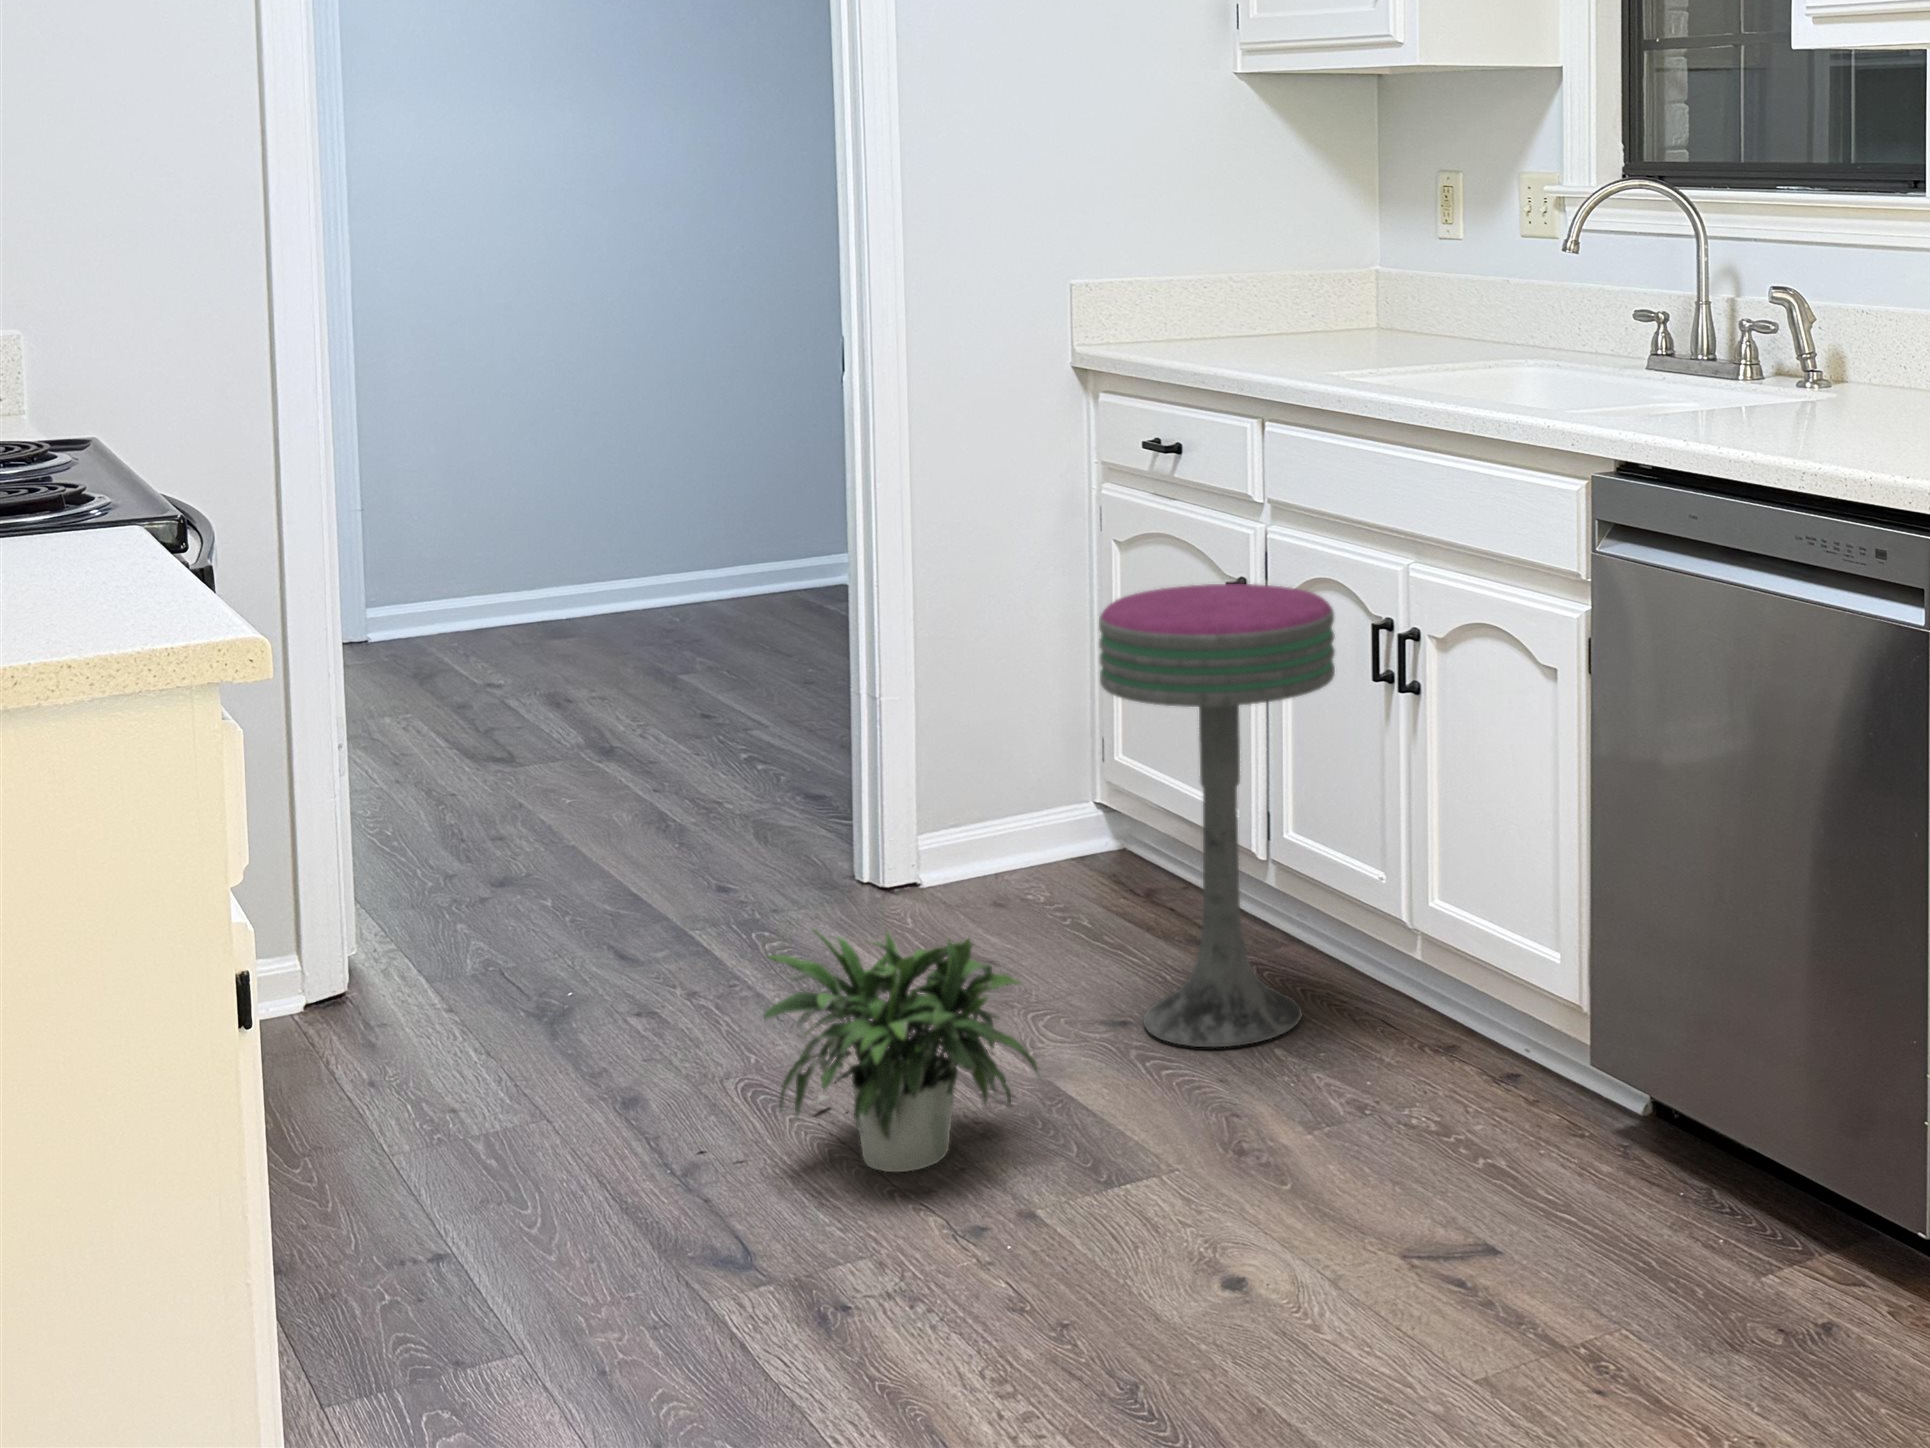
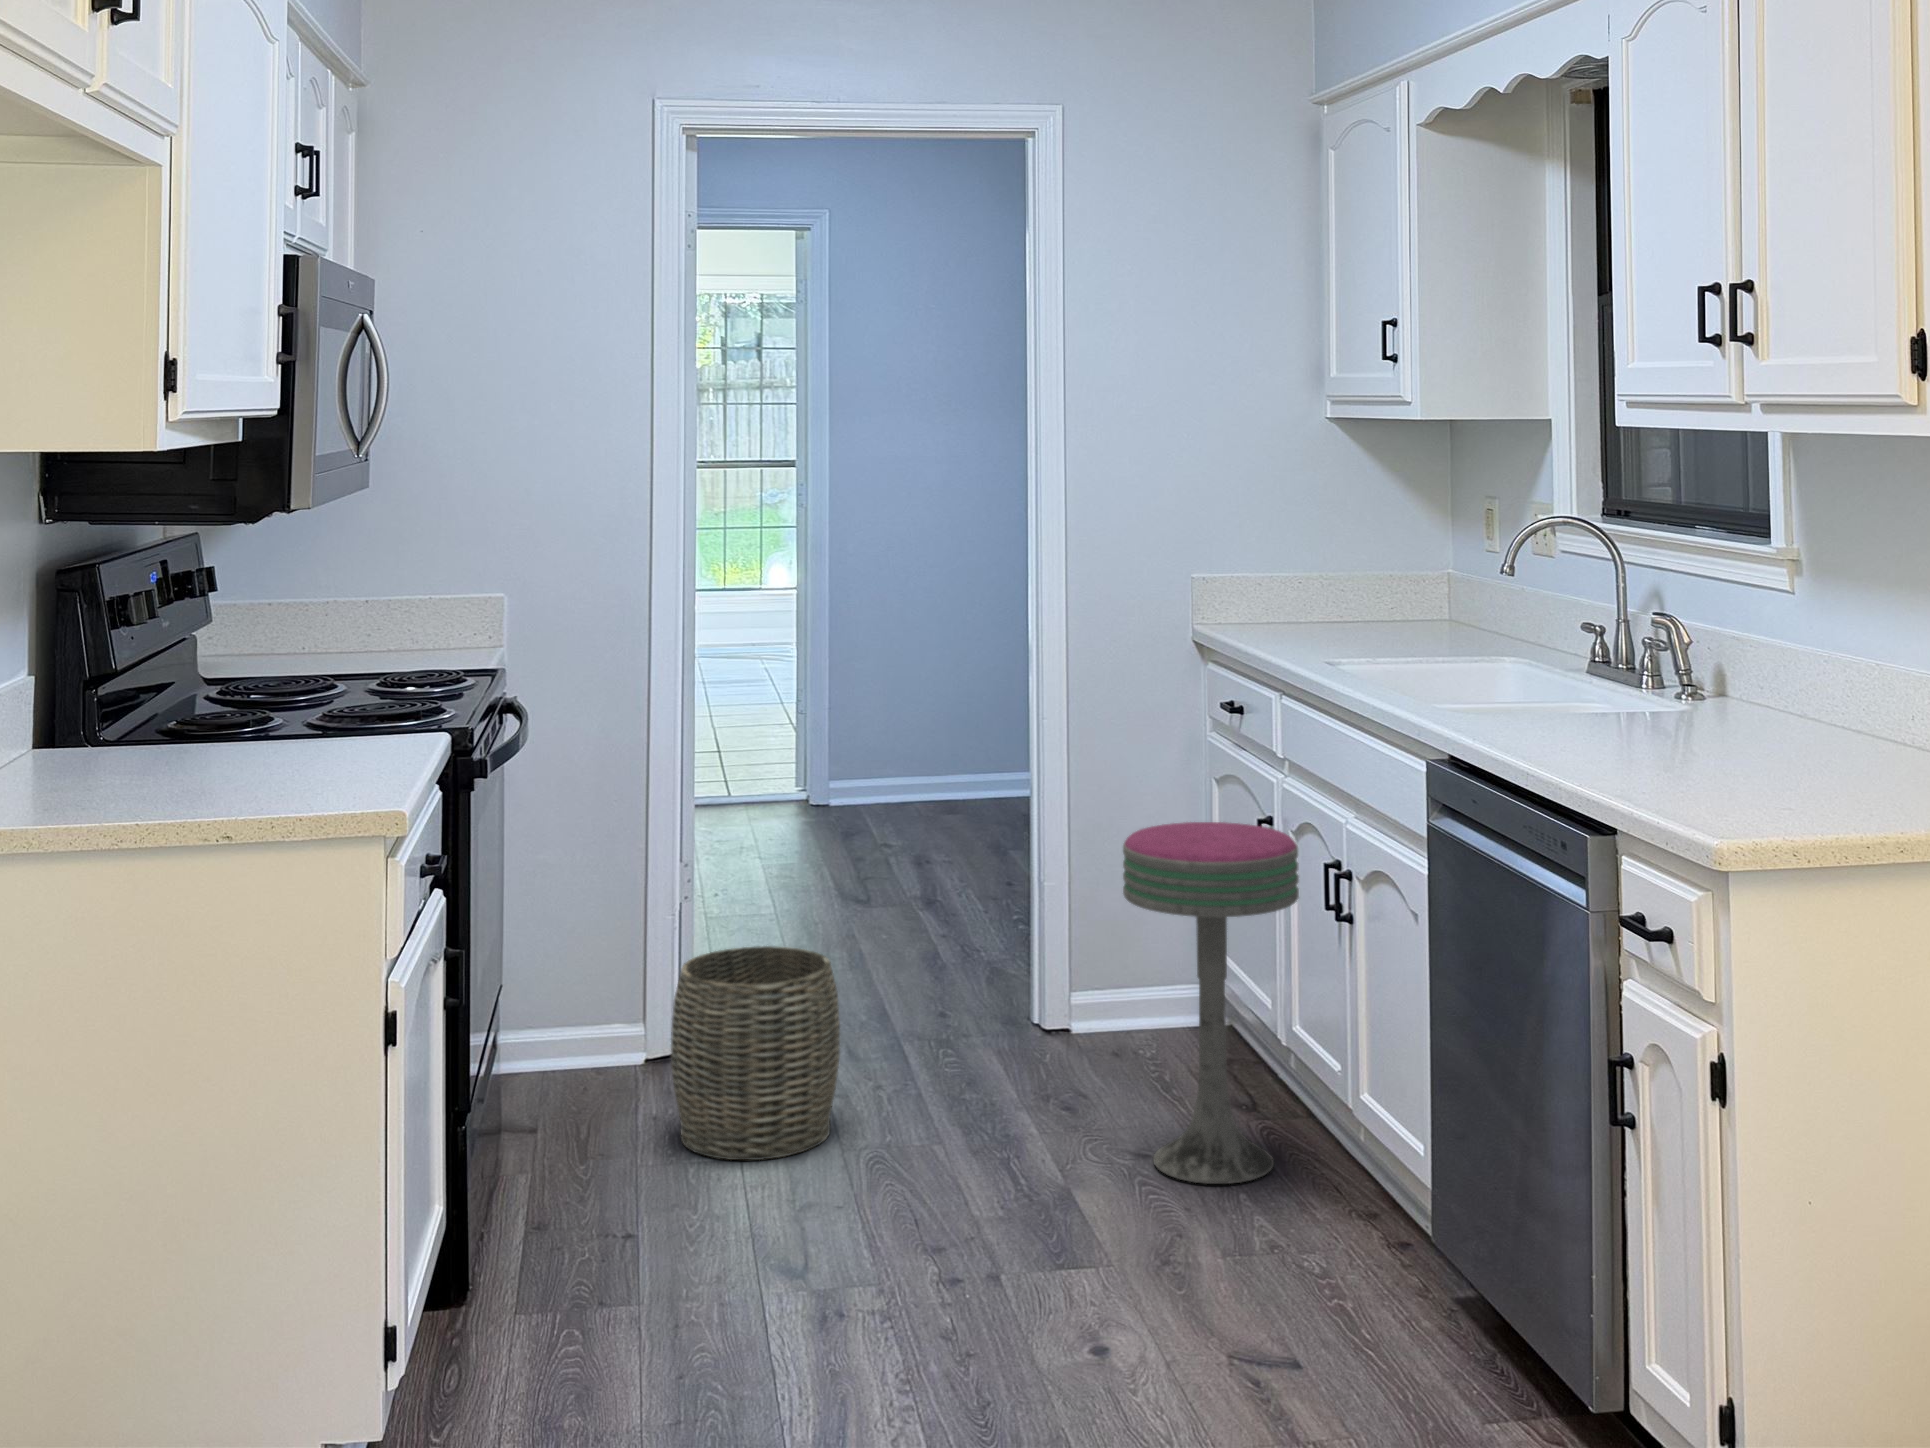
woven basket: none [413,816,676,1128] -> present [671,946,840,1160]
potted plant: present [697,929,1039,1172] -> none [815,1043,1031,1232]

